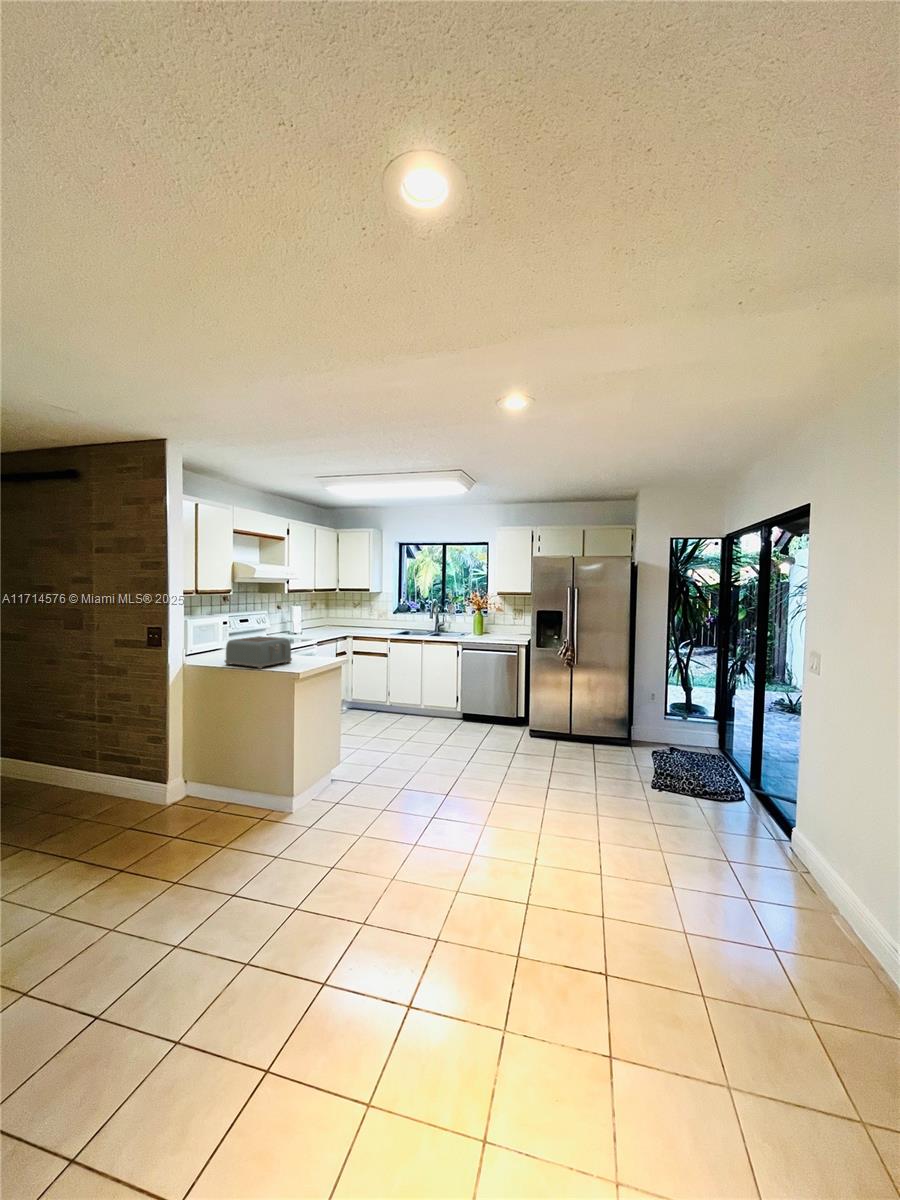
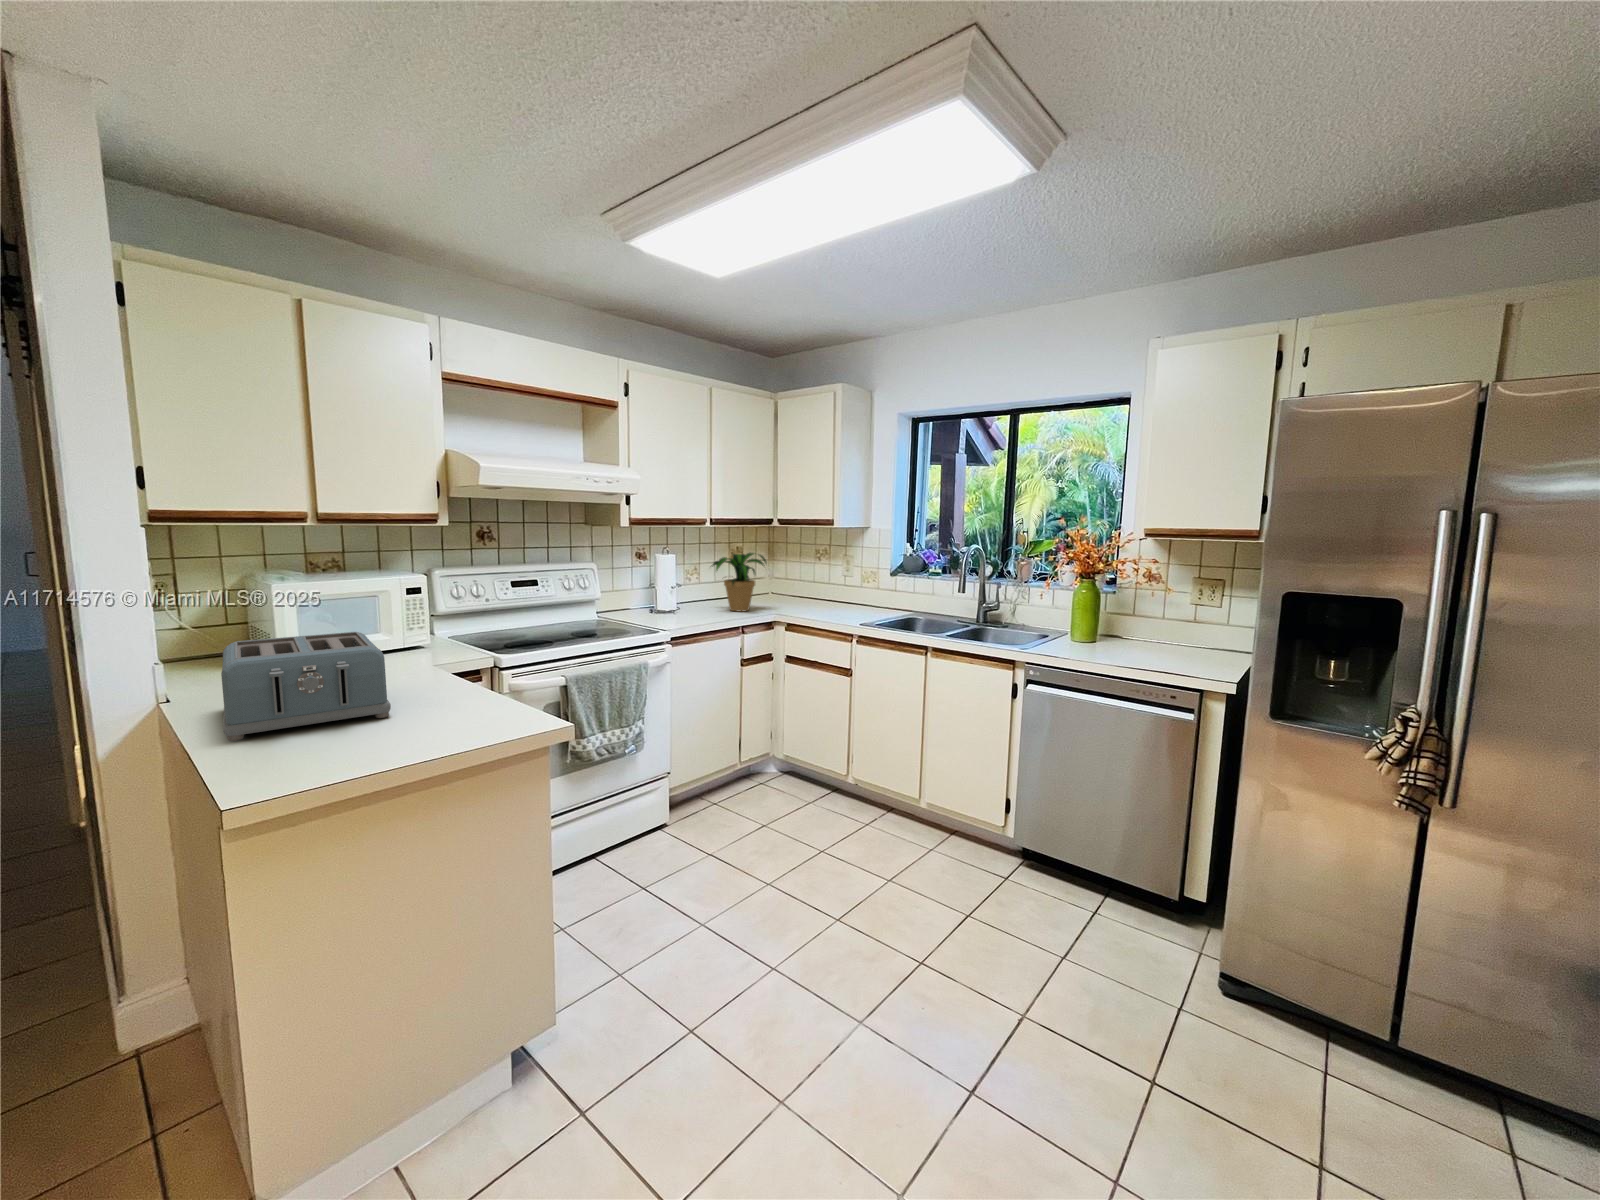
potted plant: none [310,605,340,632] -> present [712,553,767,612]

